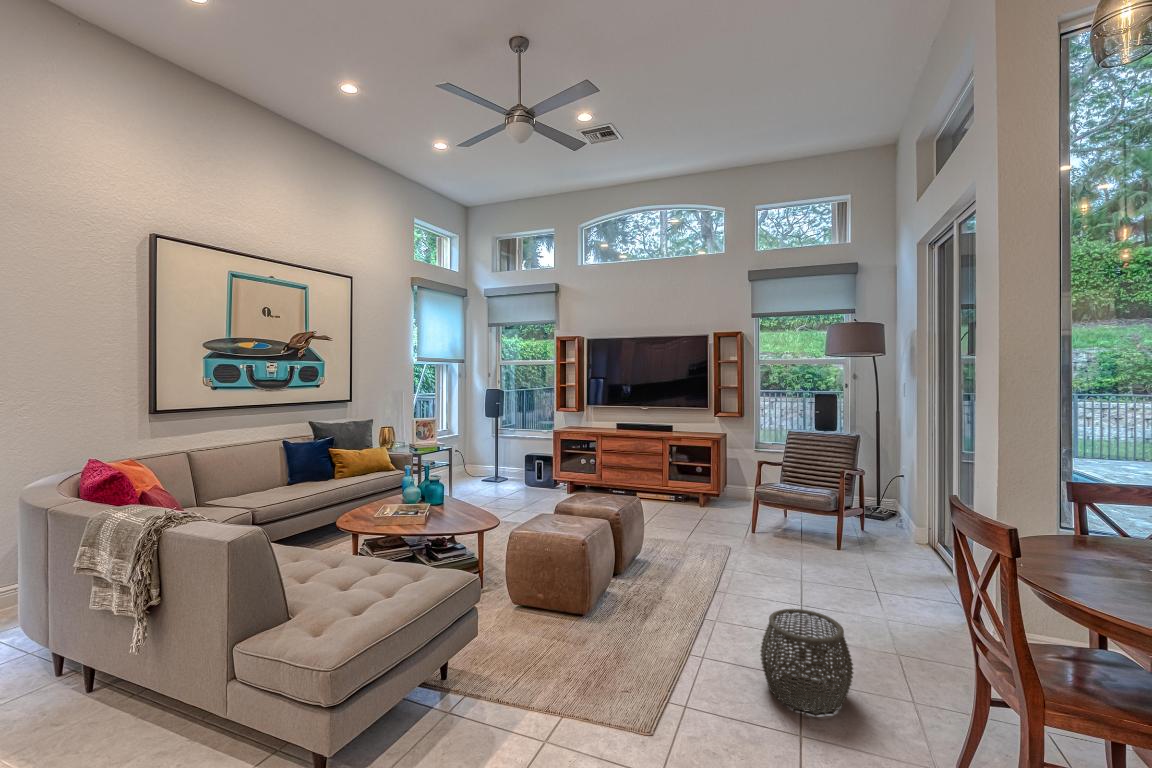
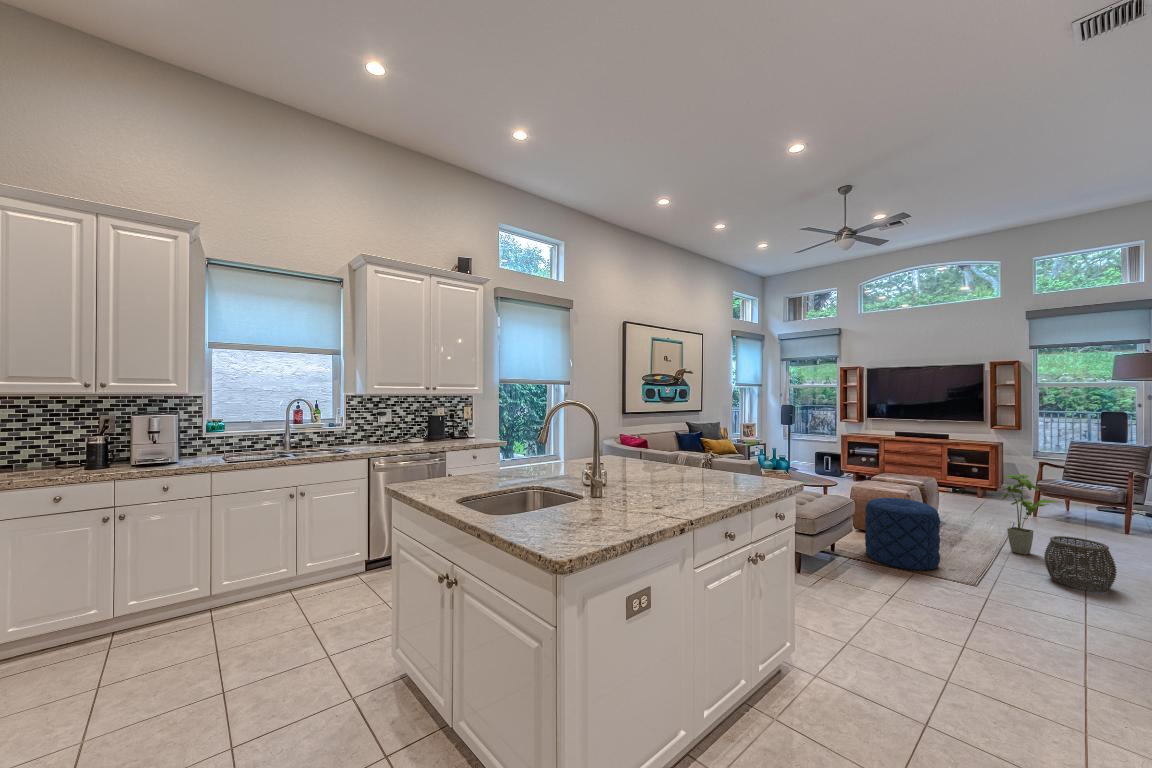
house plant: none [711,497,781,623] -> present [1002,475,1057,555]
pouf: none [493,567,612,727] -> present [865,498,940,570]

